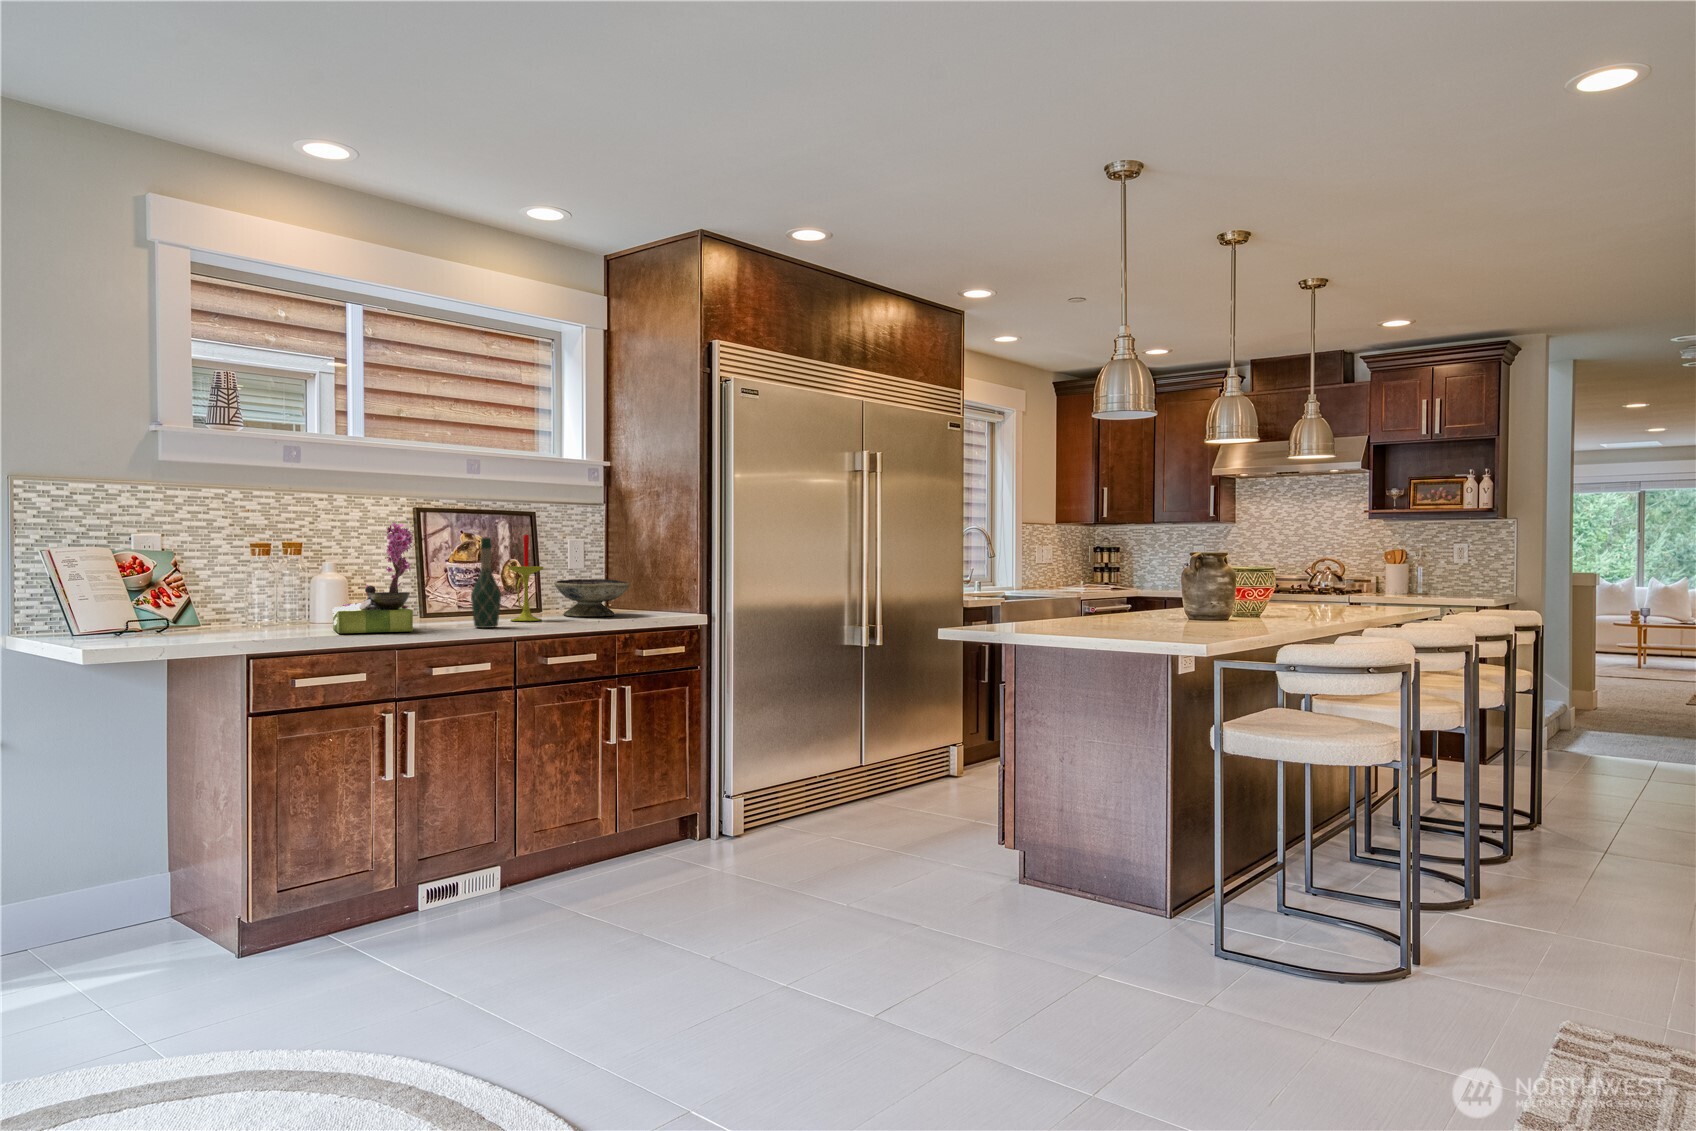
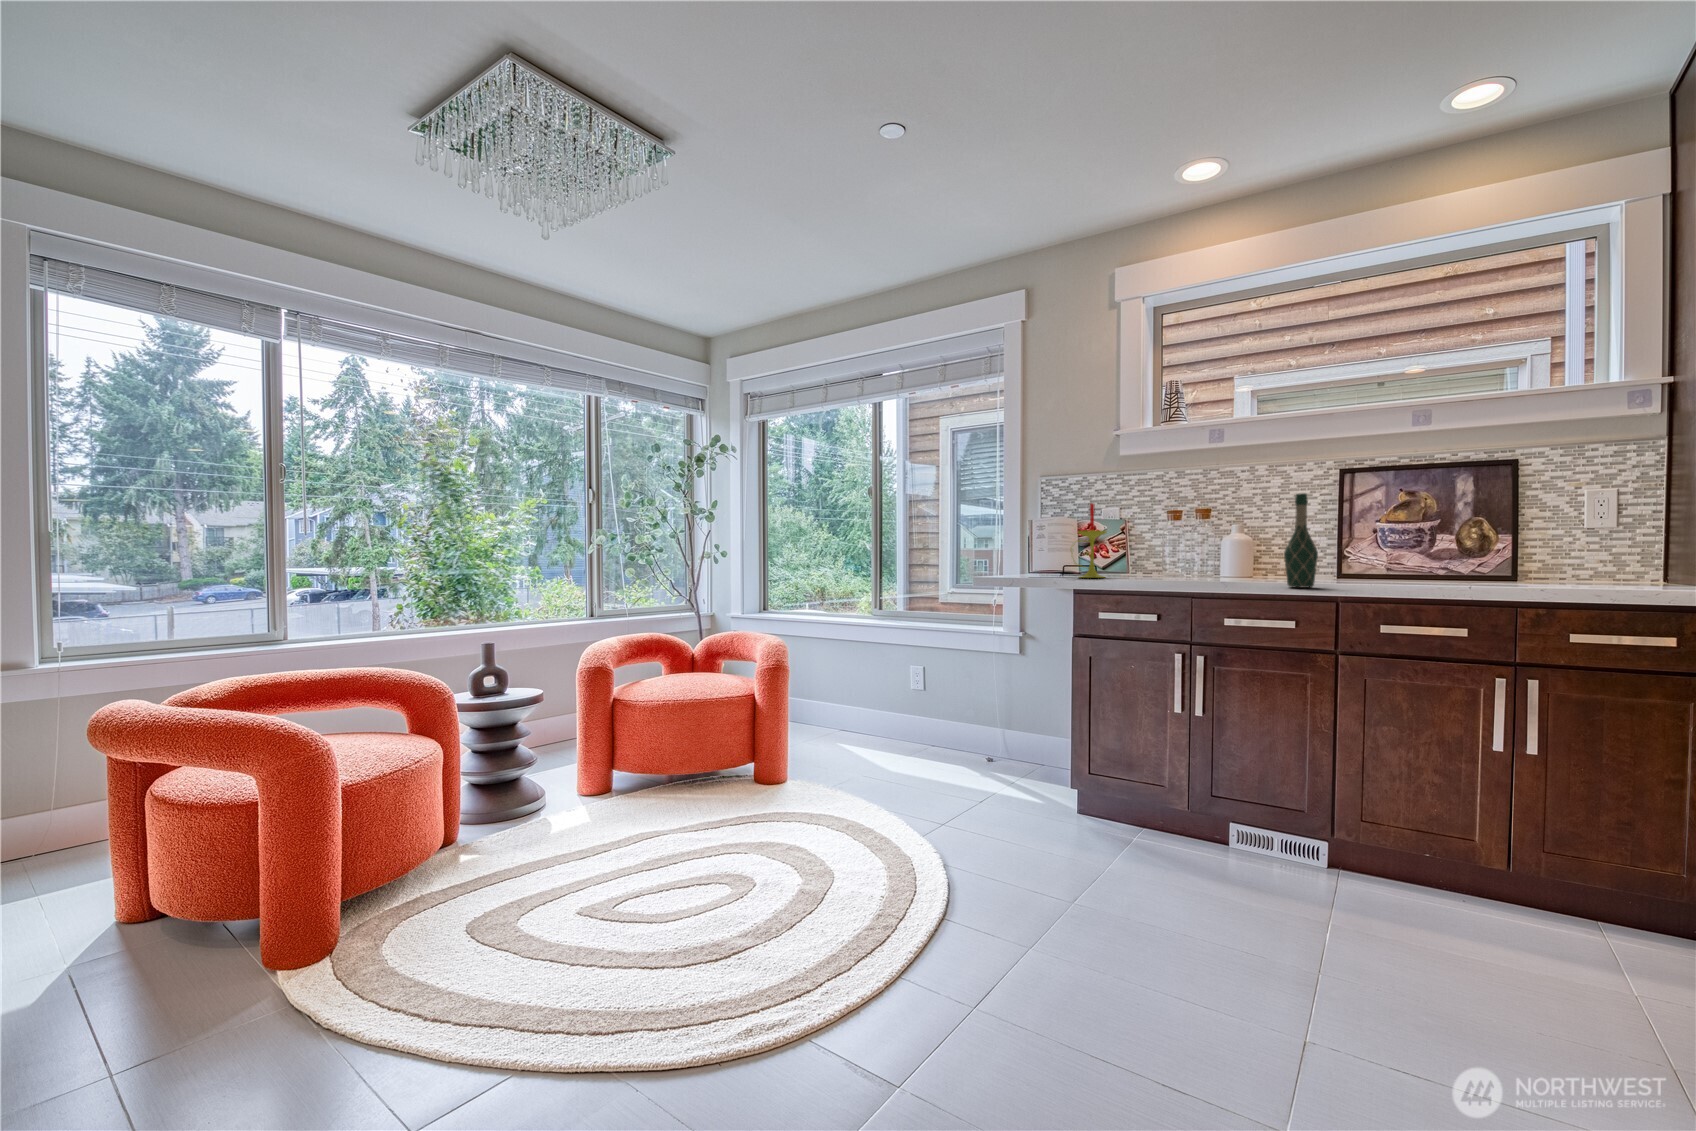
flower arrangement: present [332,522,418,633] -> none [1153,484,1245,585]
candle: present [509,535,543,621] -> present [1071,503,1107,578]
decorative bowl: present [555,579,629,617] -> none [1472,539,1595,586]

